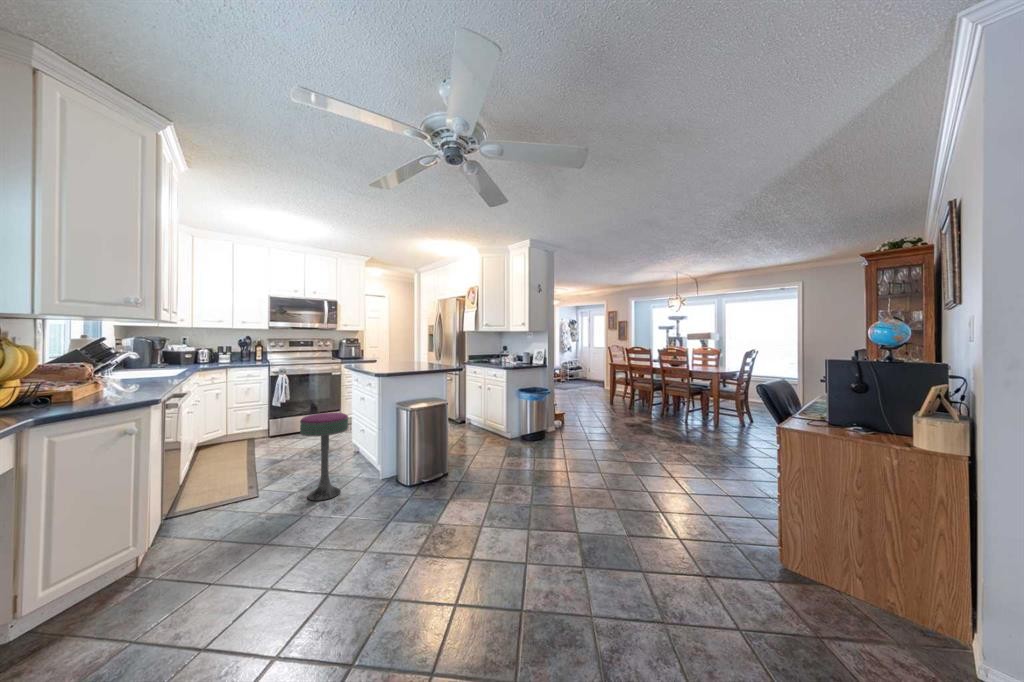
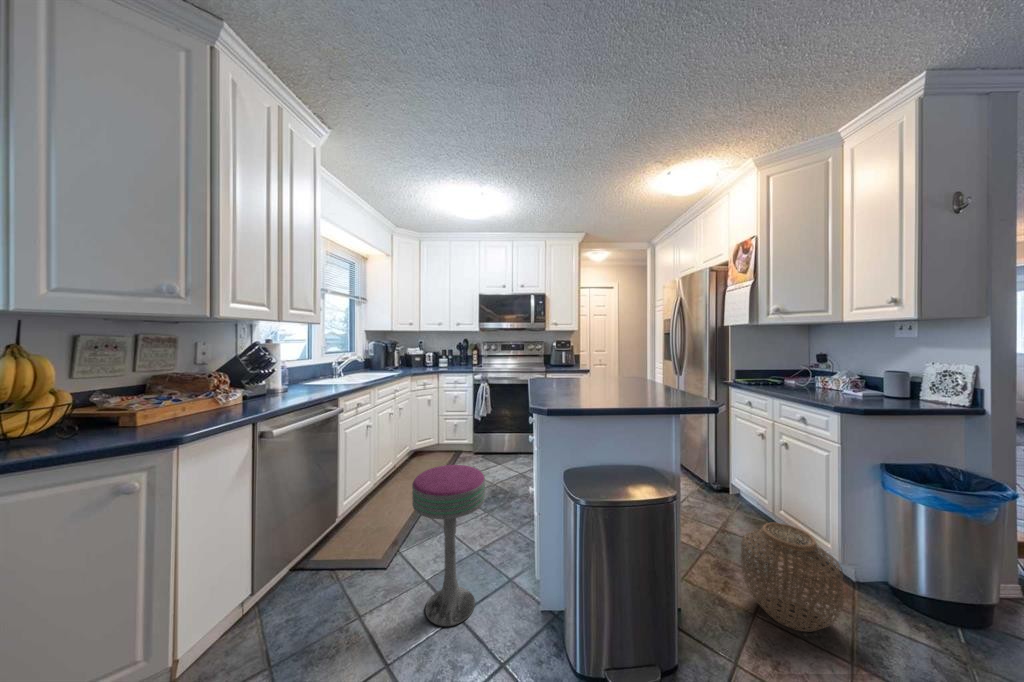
woven basket: none [470,418,503,457] -> present [741,523,843,631]

